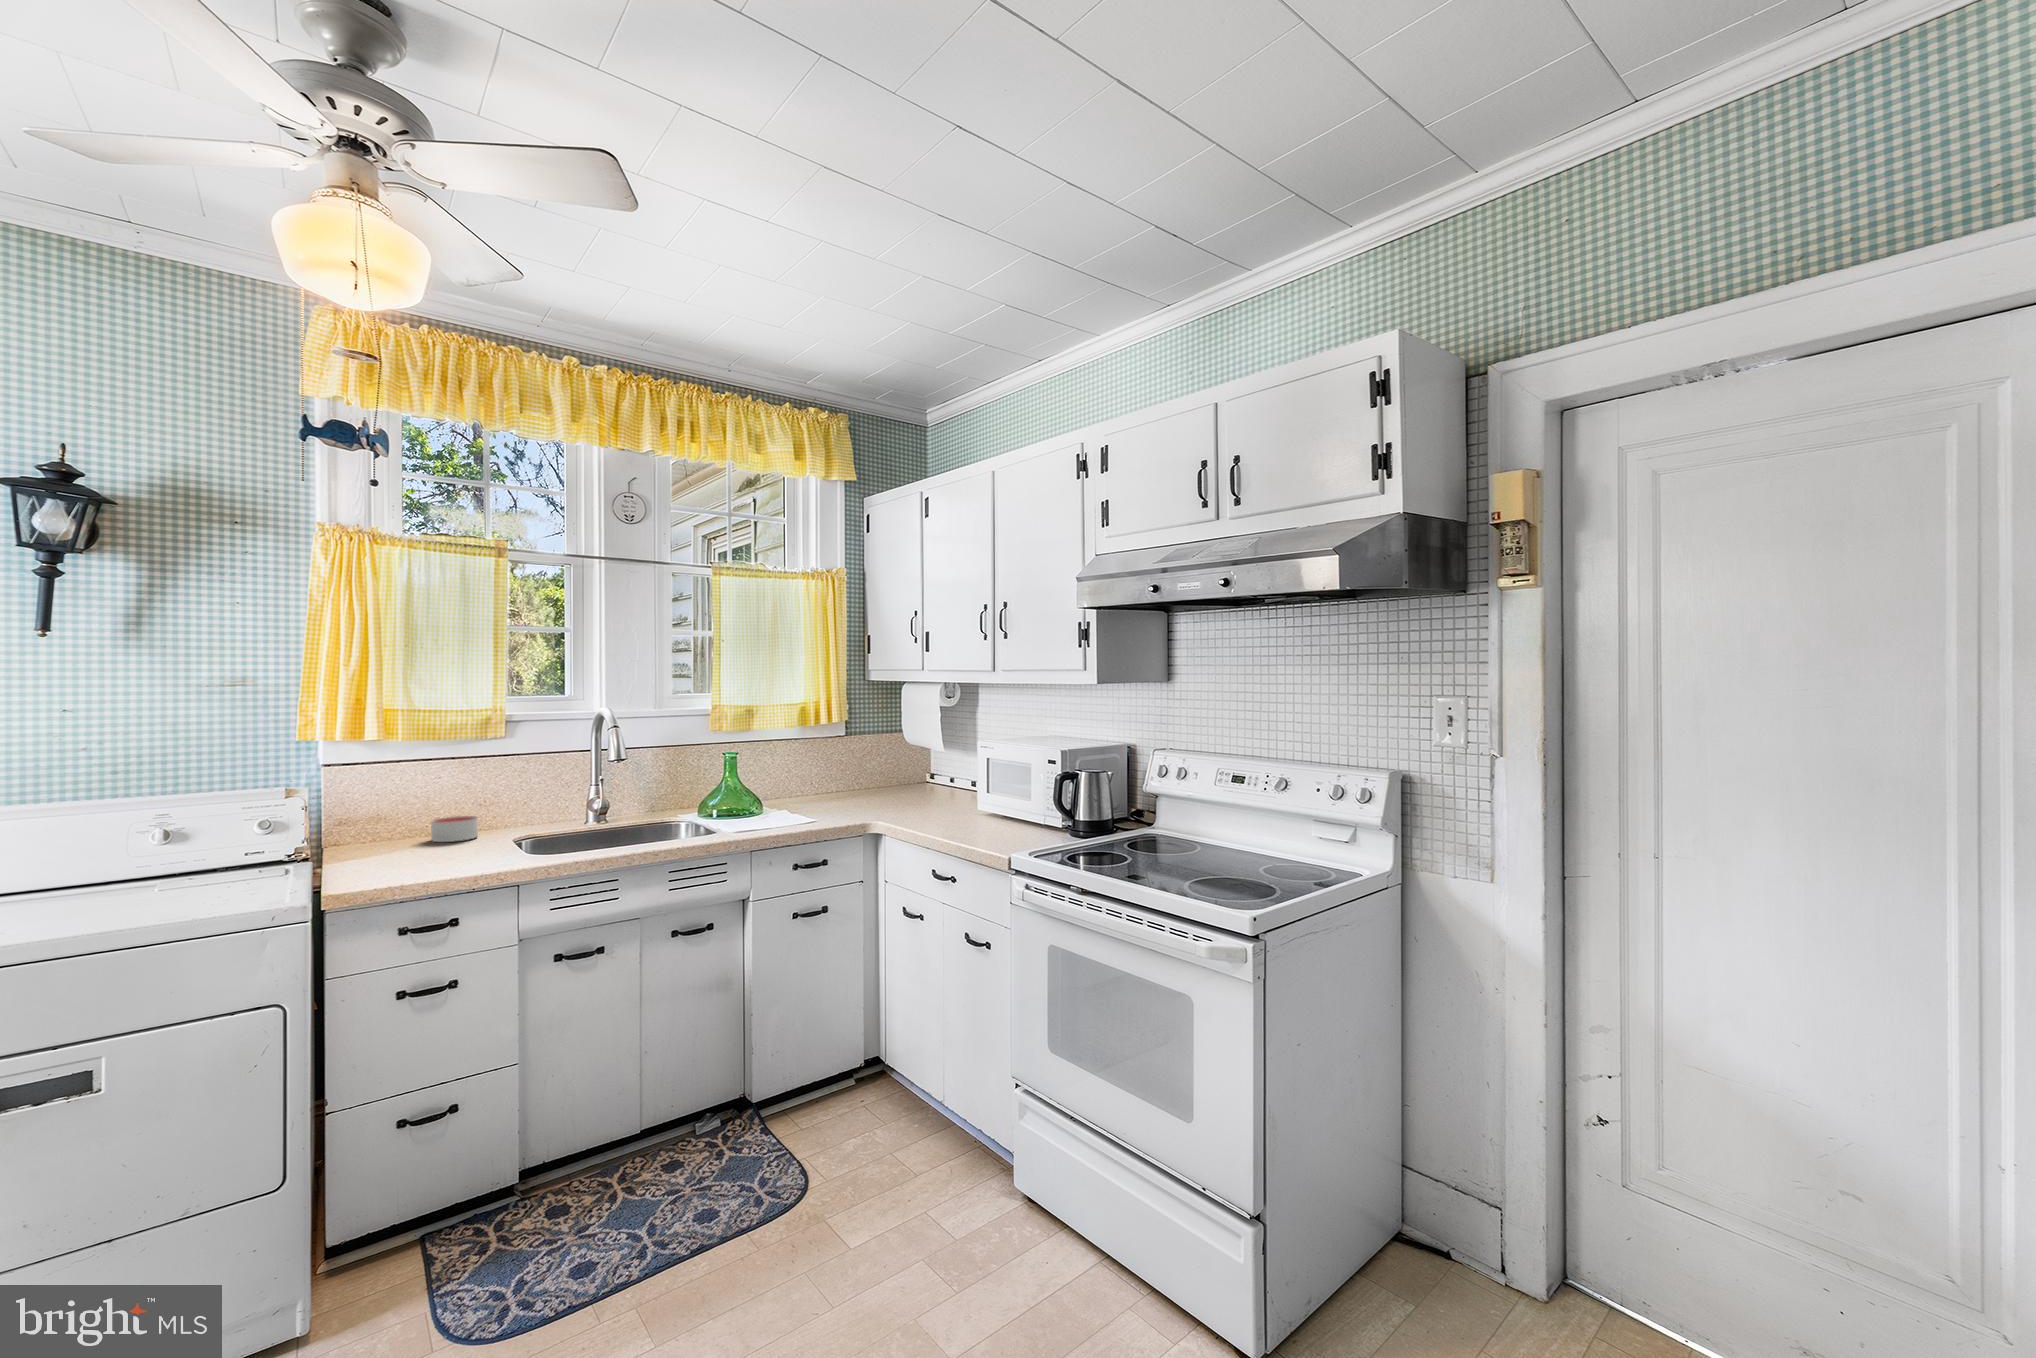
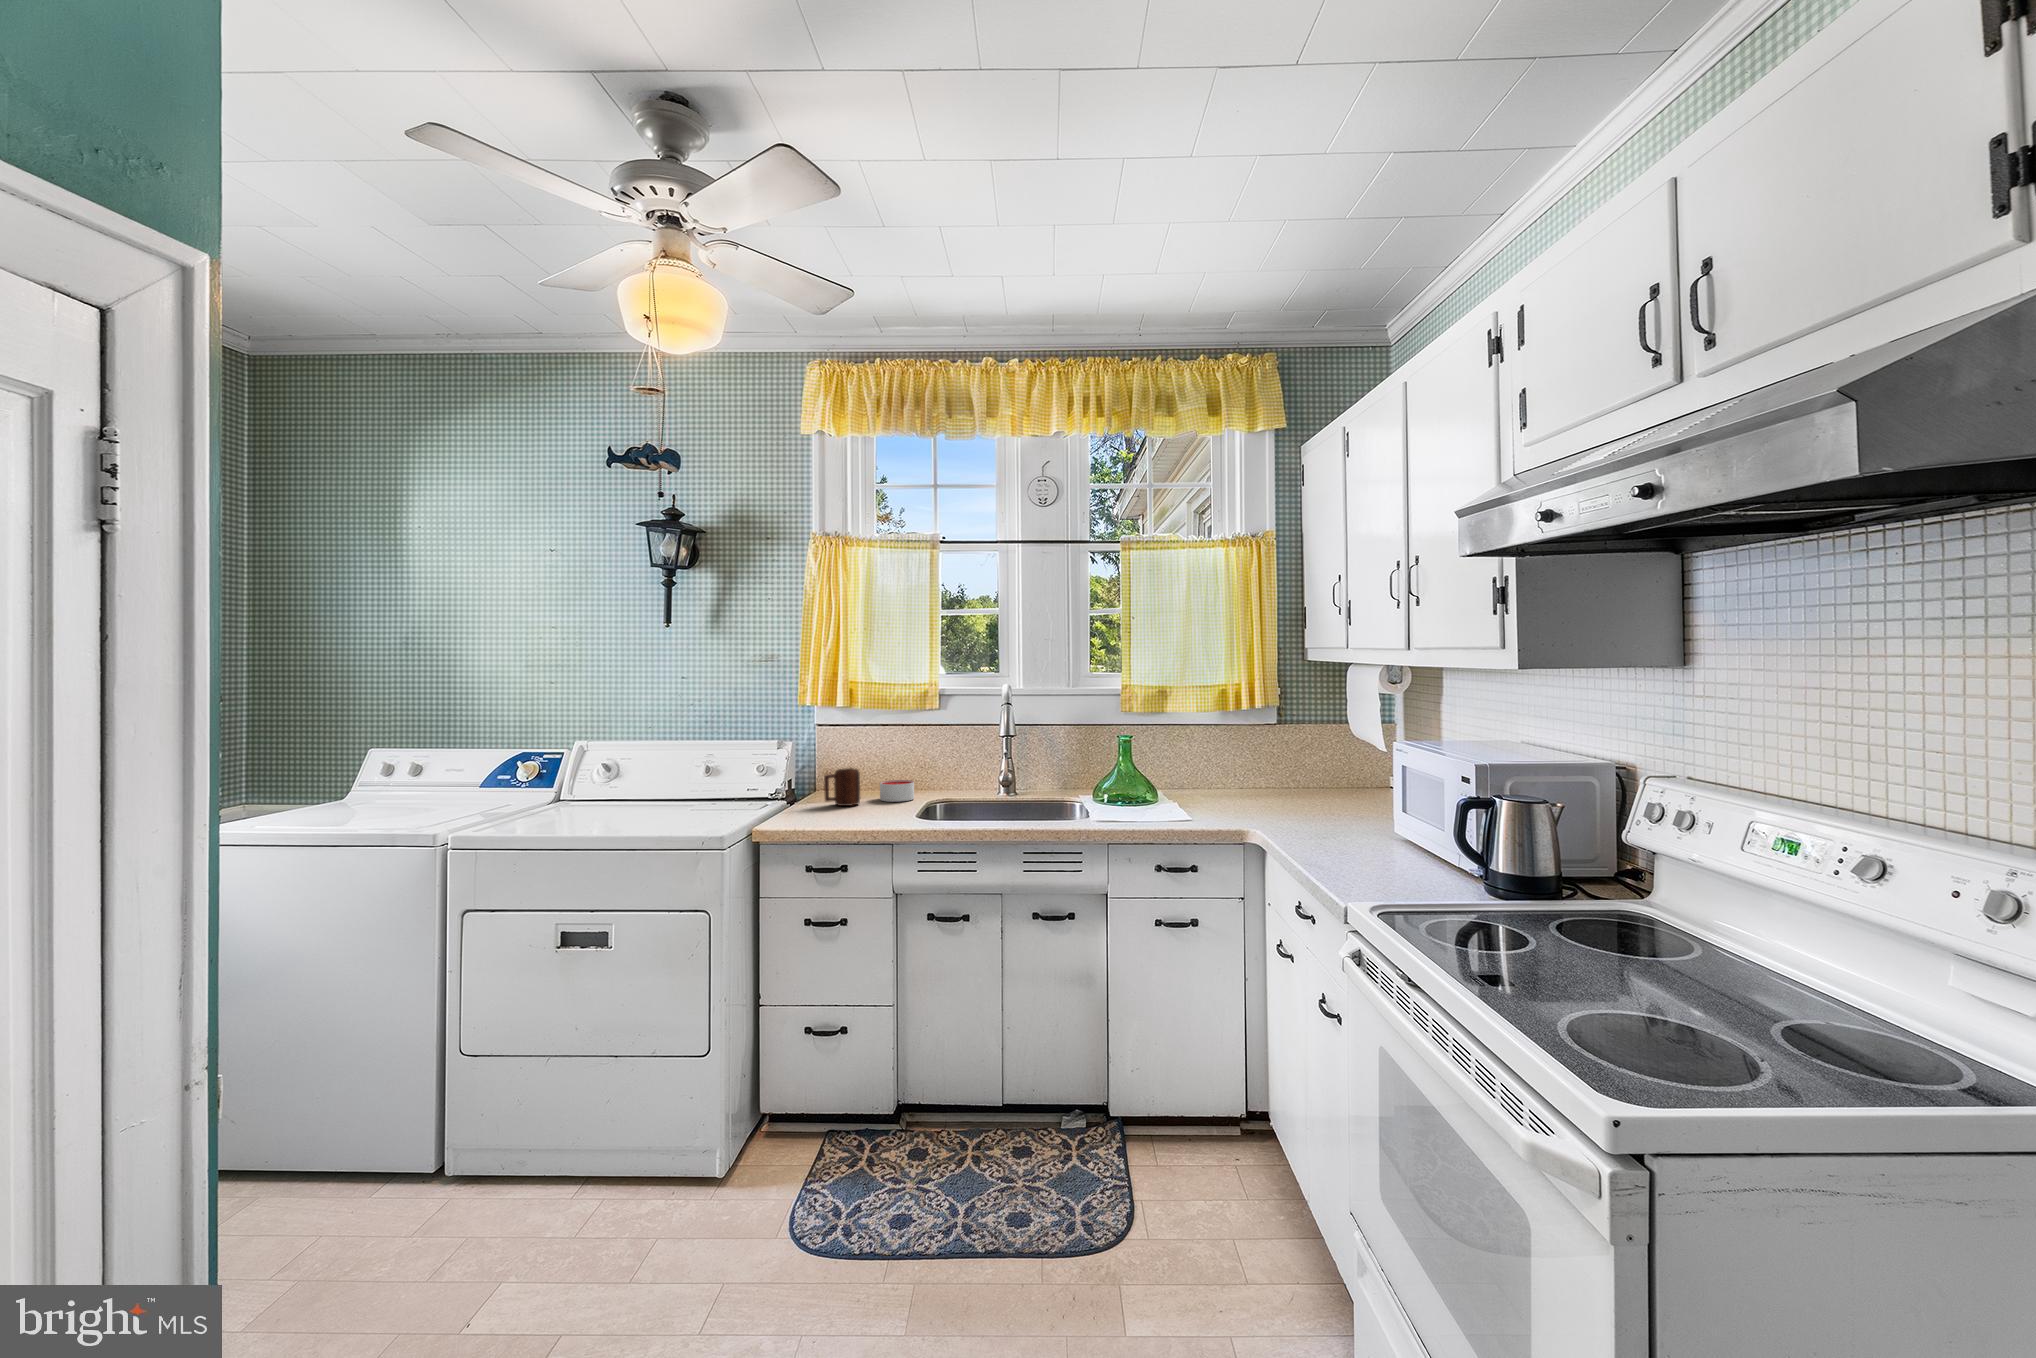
mug: none [366,807,416,853] -> present [824,768,860,806]

